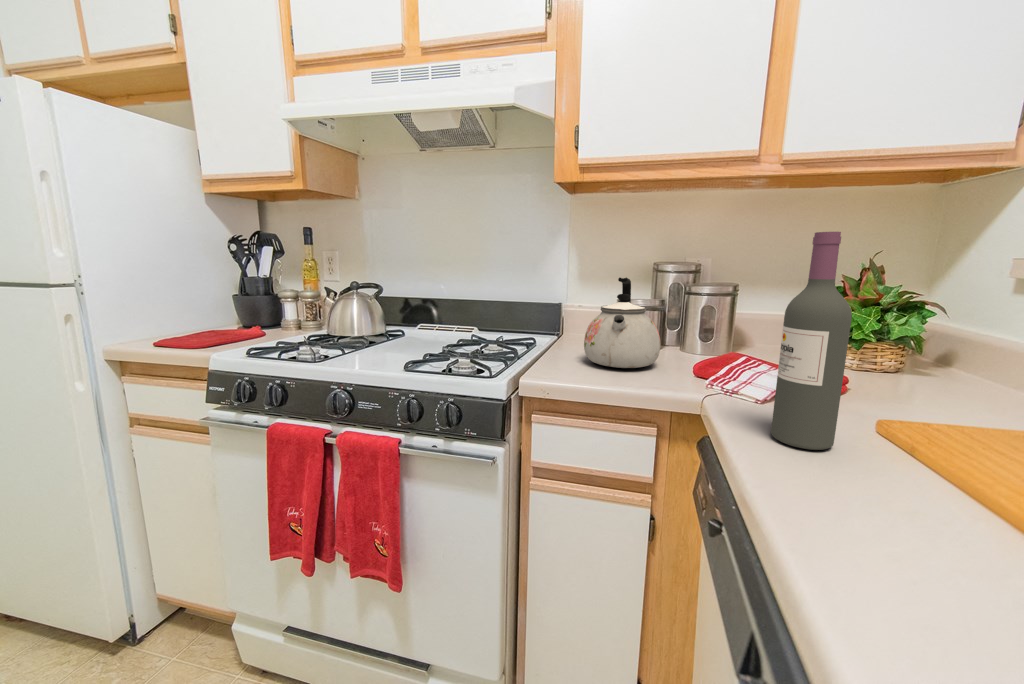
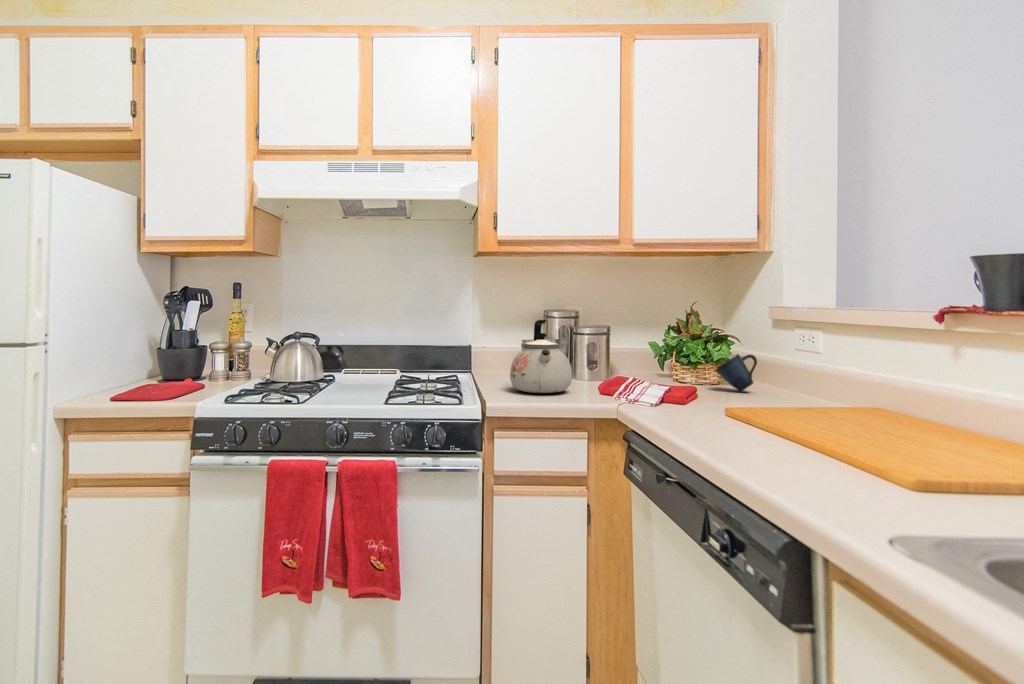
wine bottle: present [771,232,852,450] -> none [672,291,708,419]
mug: none [892,333,977,391] -> present [716,354,757,392]

